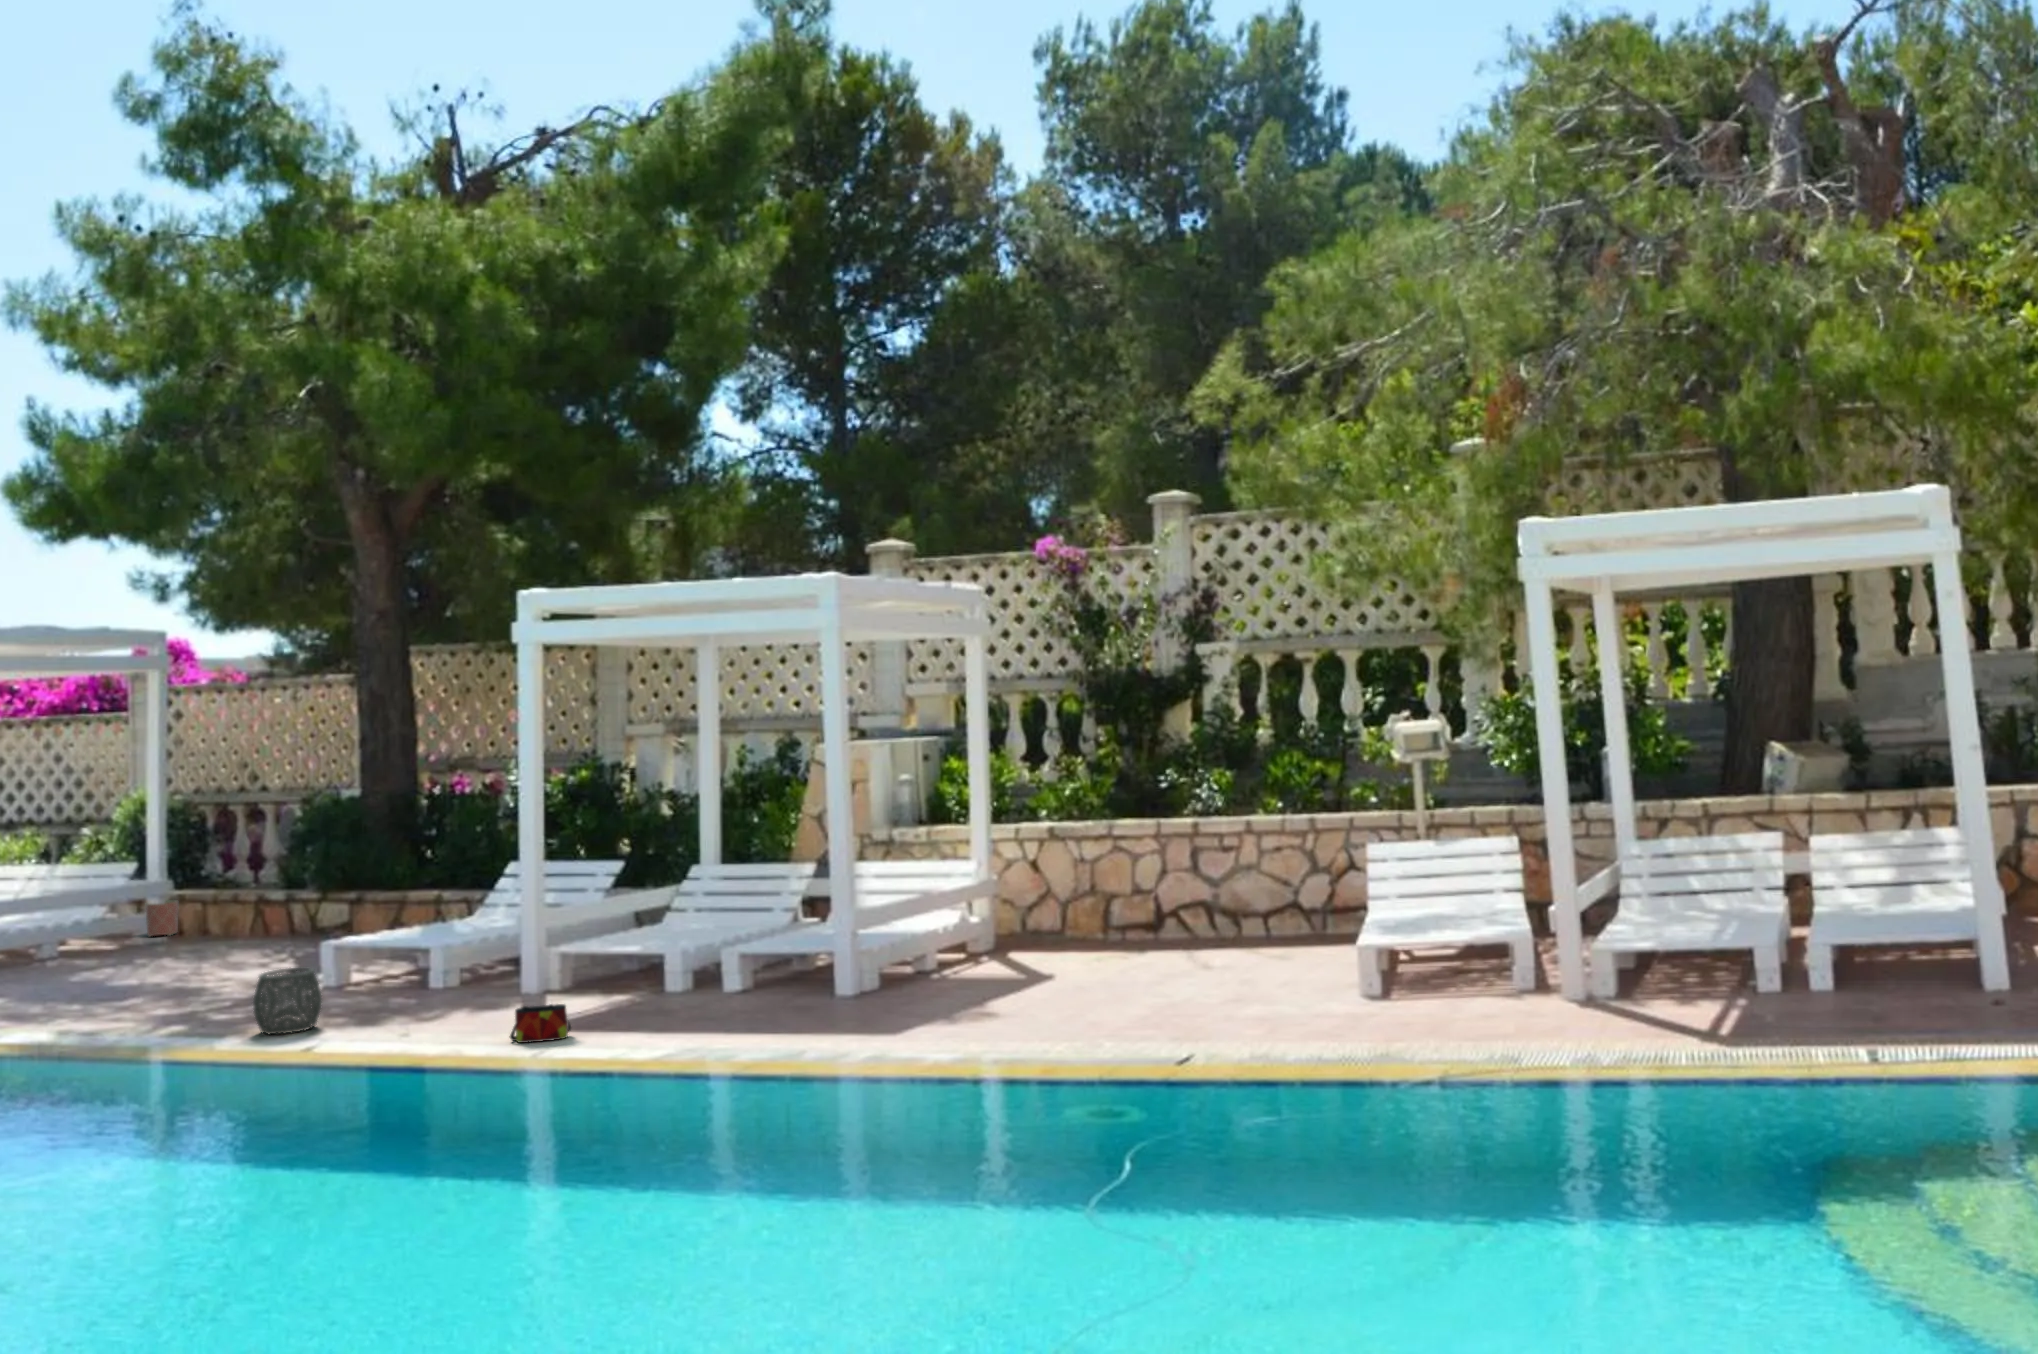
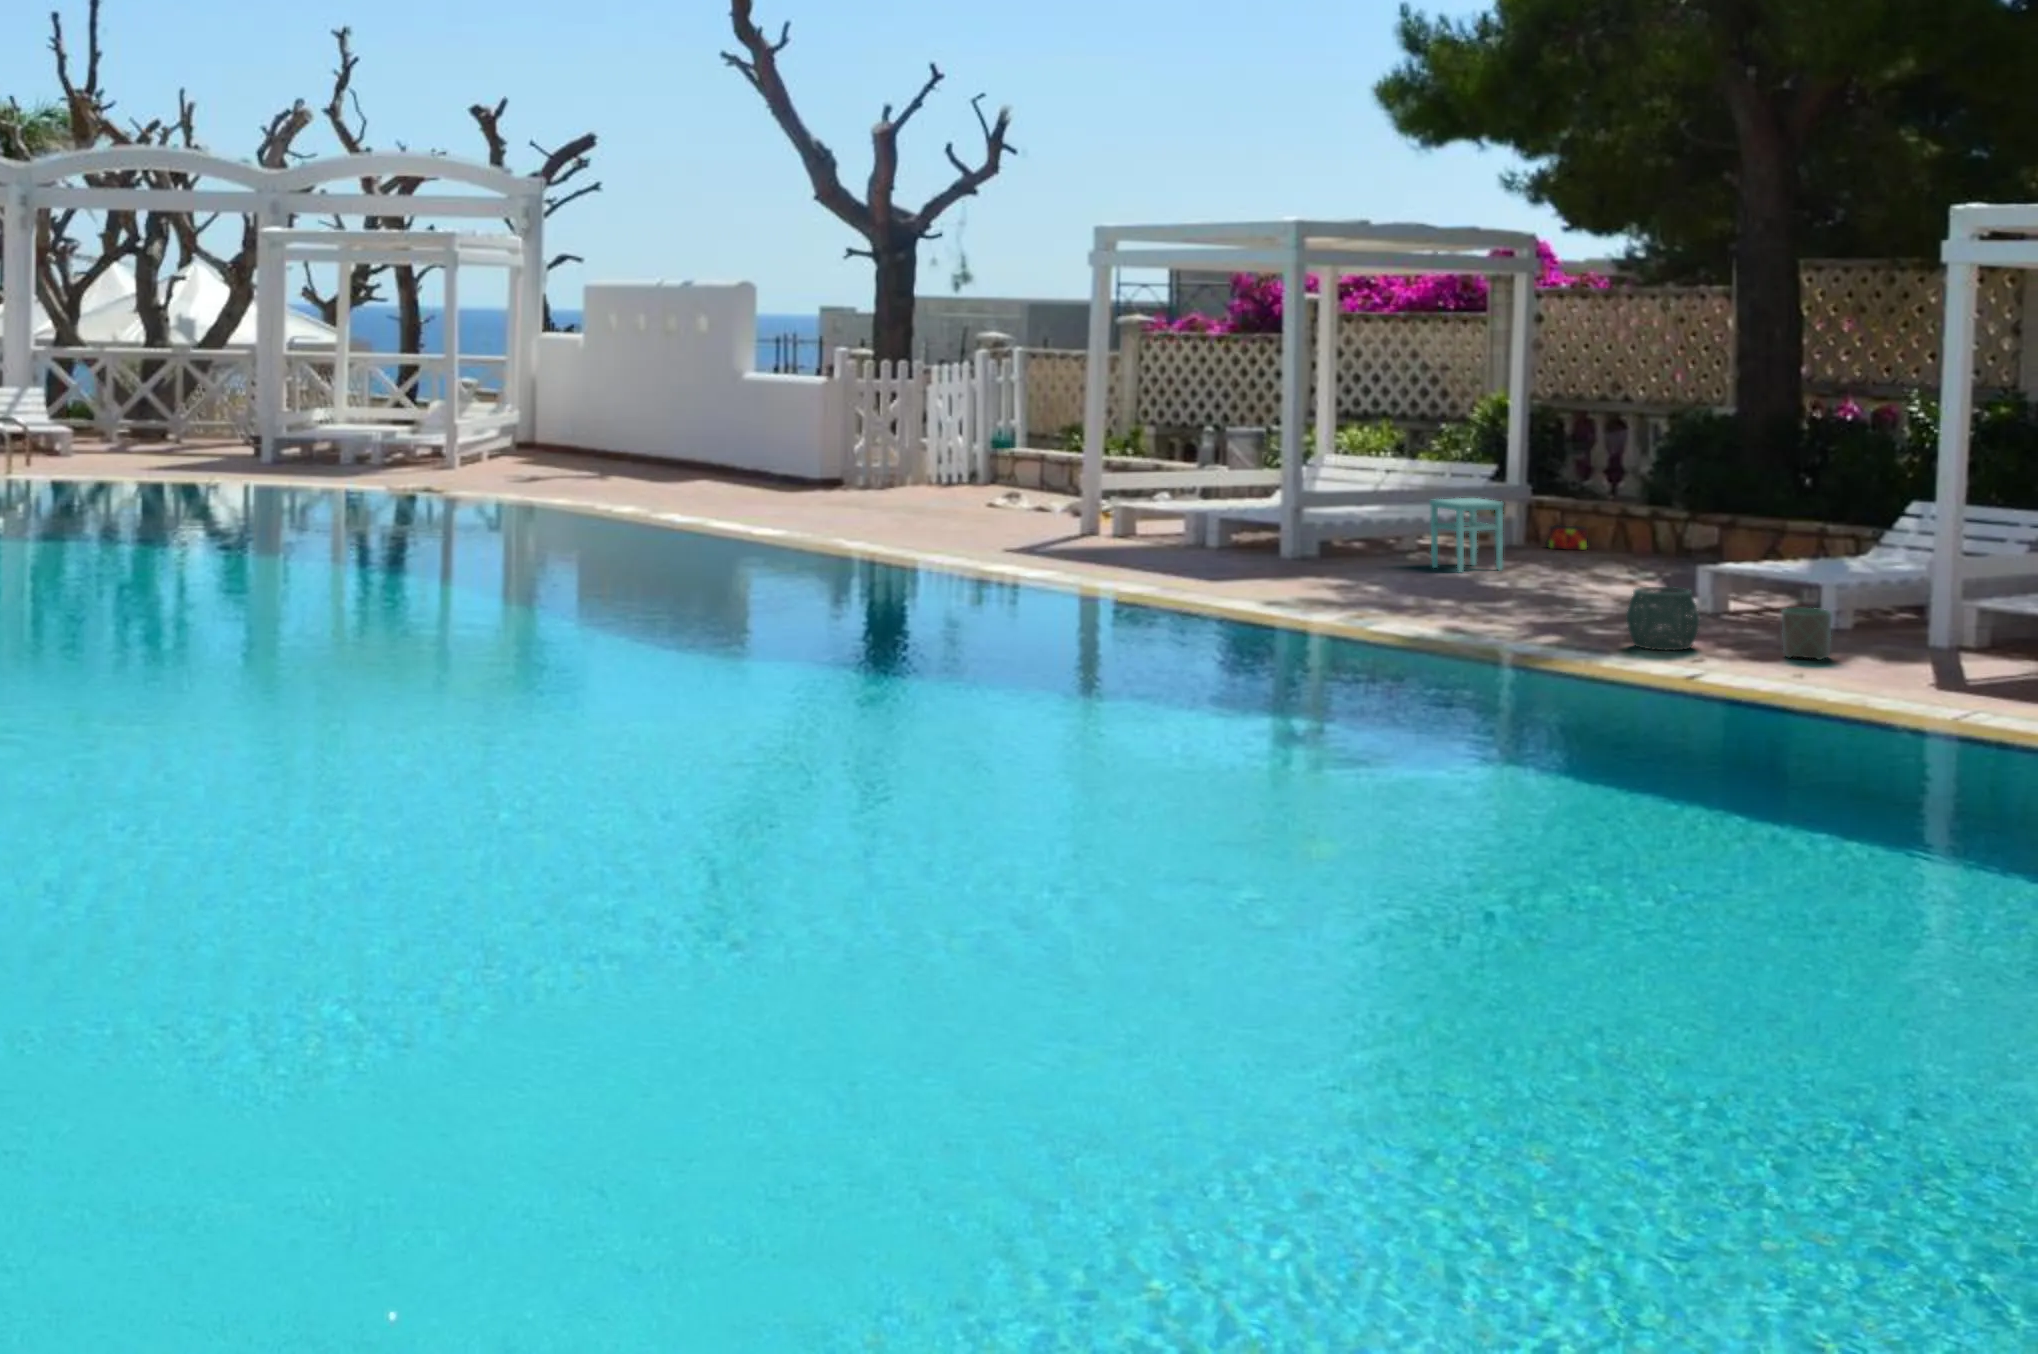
stool: none [64,897,140,977] -> present [1430,498,1503,573]
planter: present [145,900,178,937] -> present [1782,608,1831,660]
bag: present [510,1004,571,1043] -> present [1545,525,1590,550]

